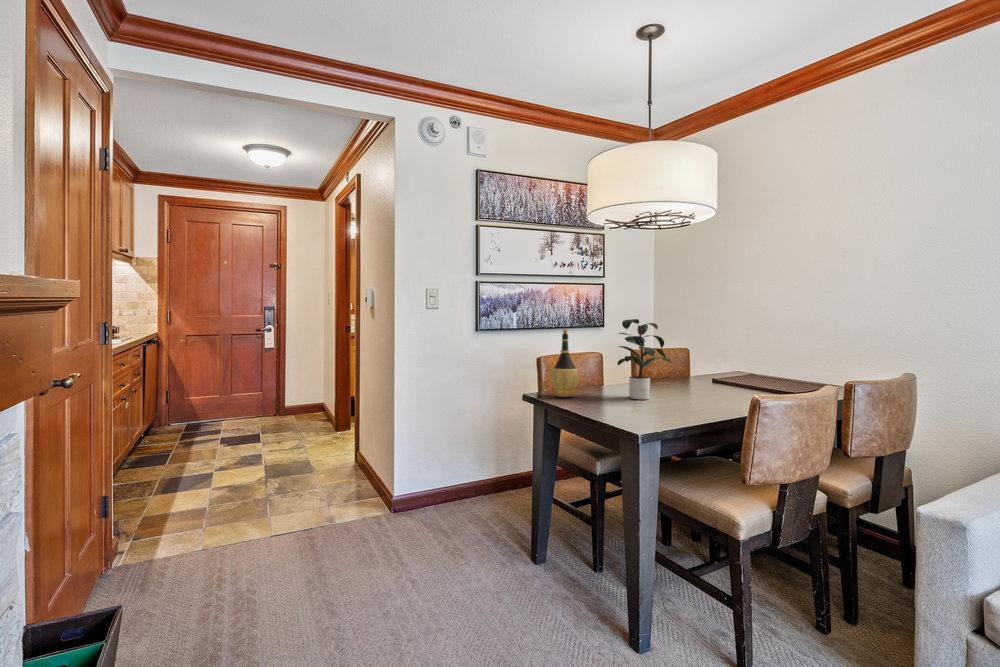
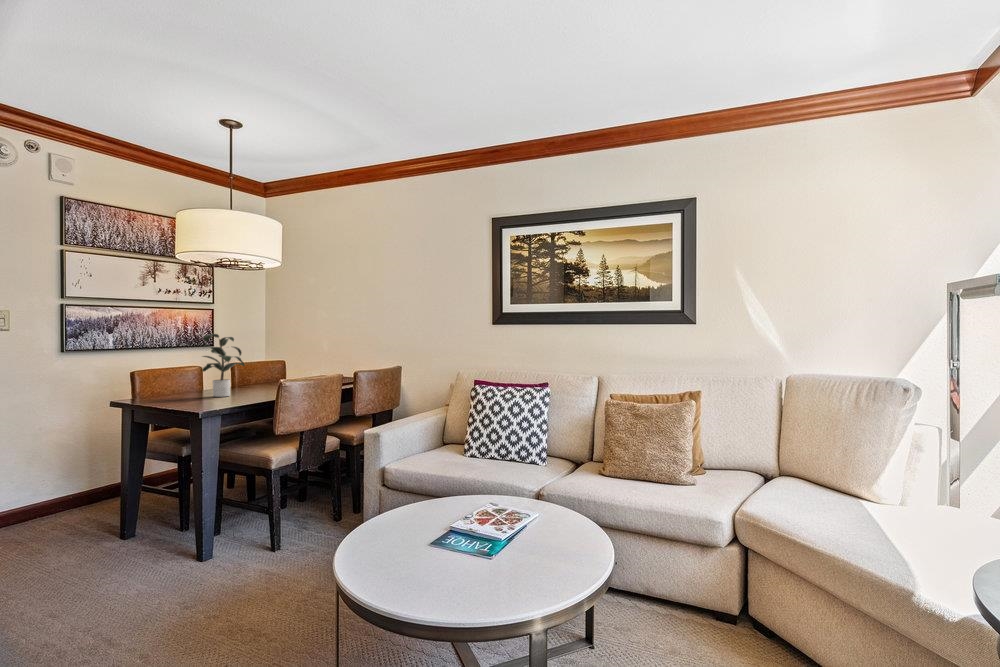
wine bottle: present [551,329,578,397] -> none [138,344,165,401]

